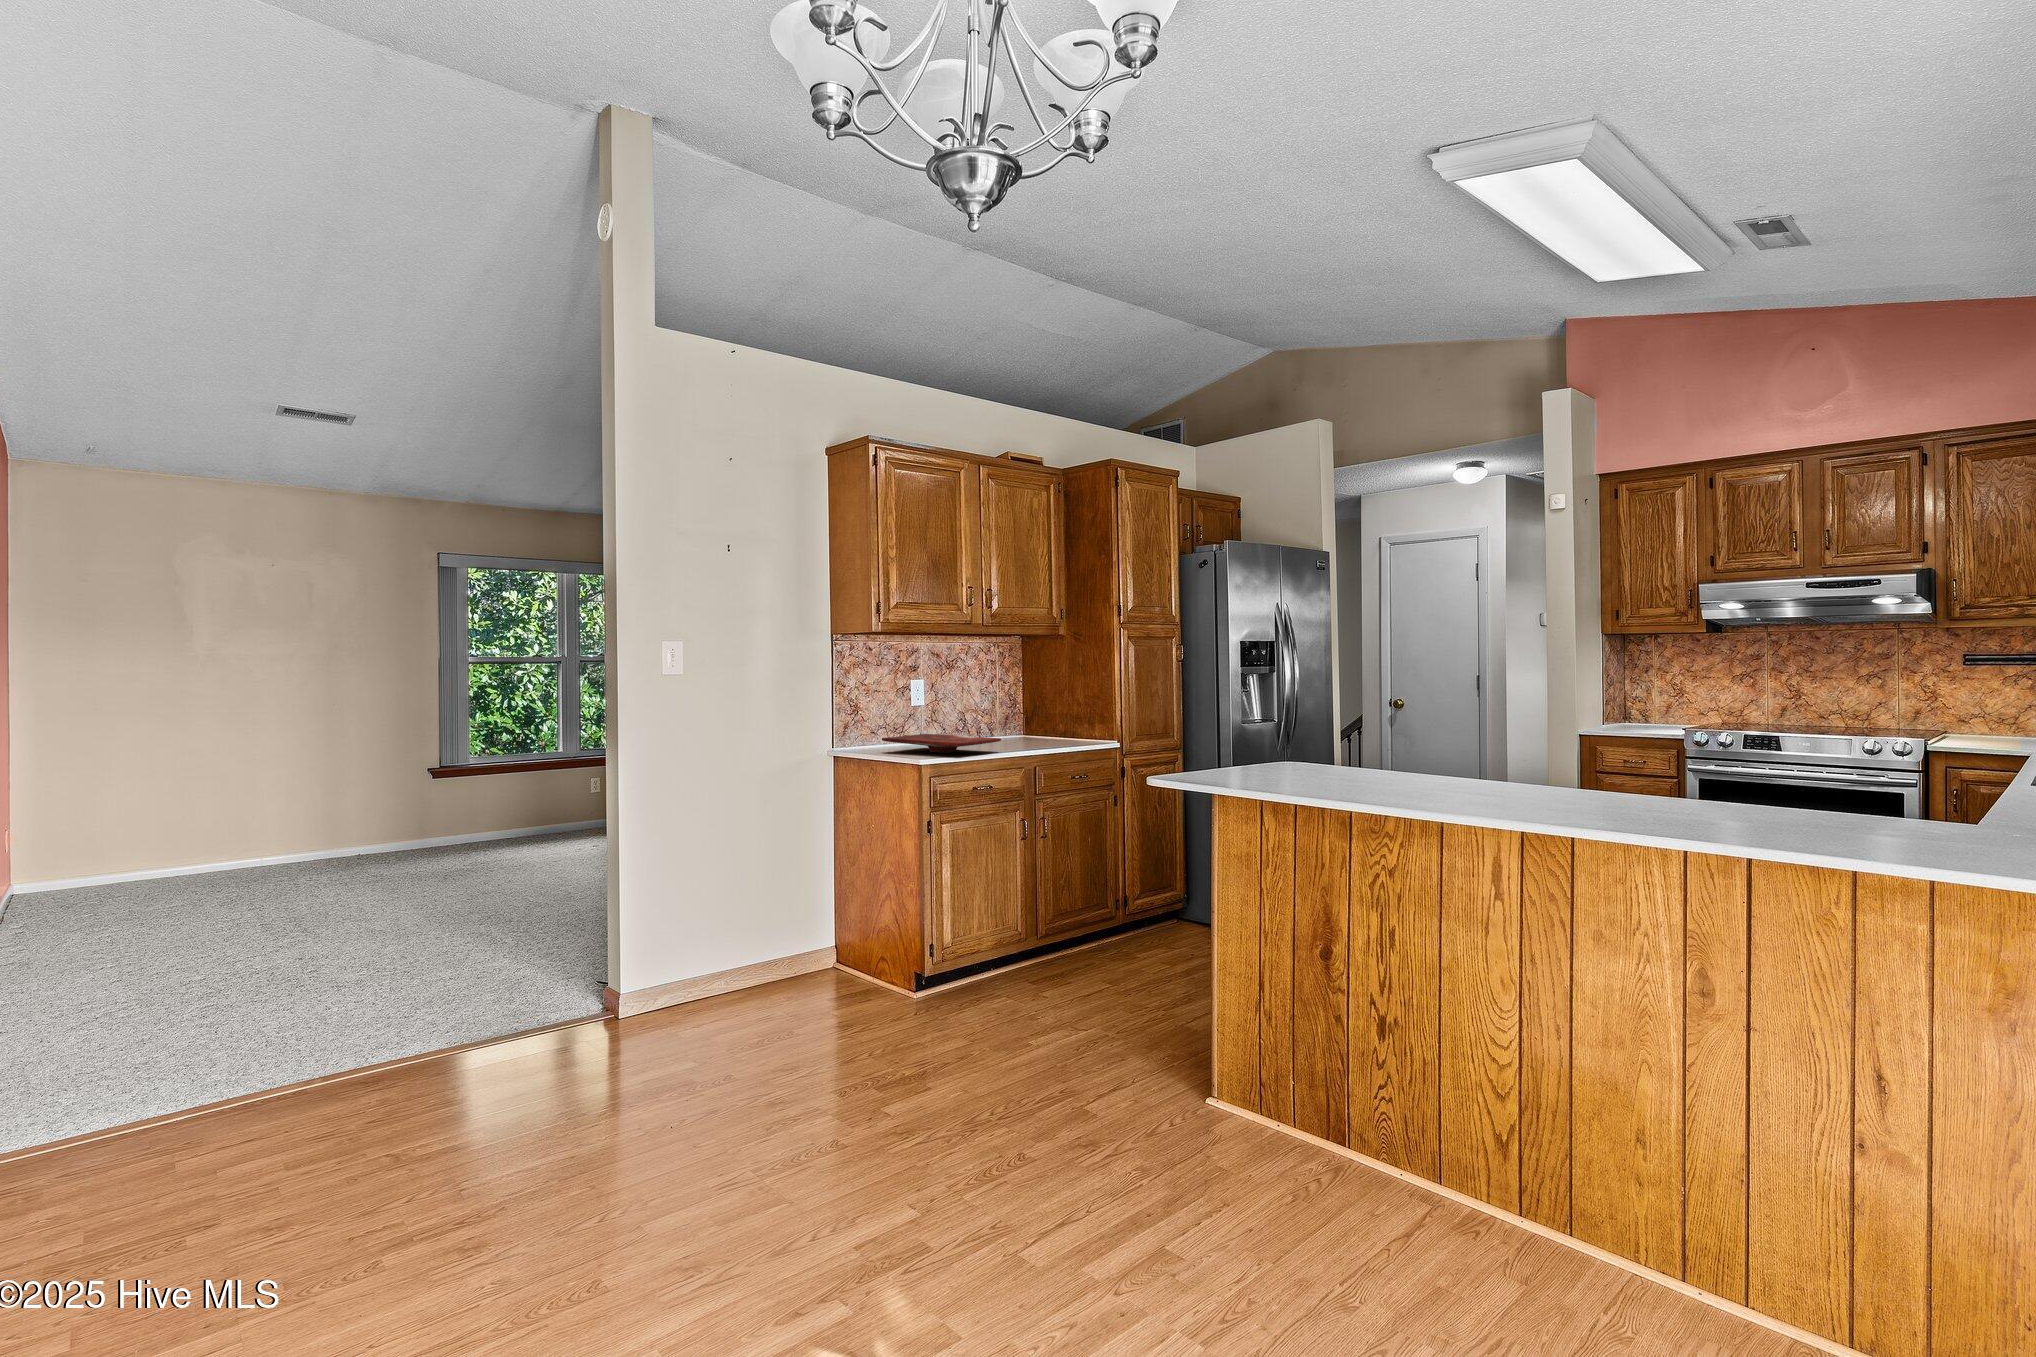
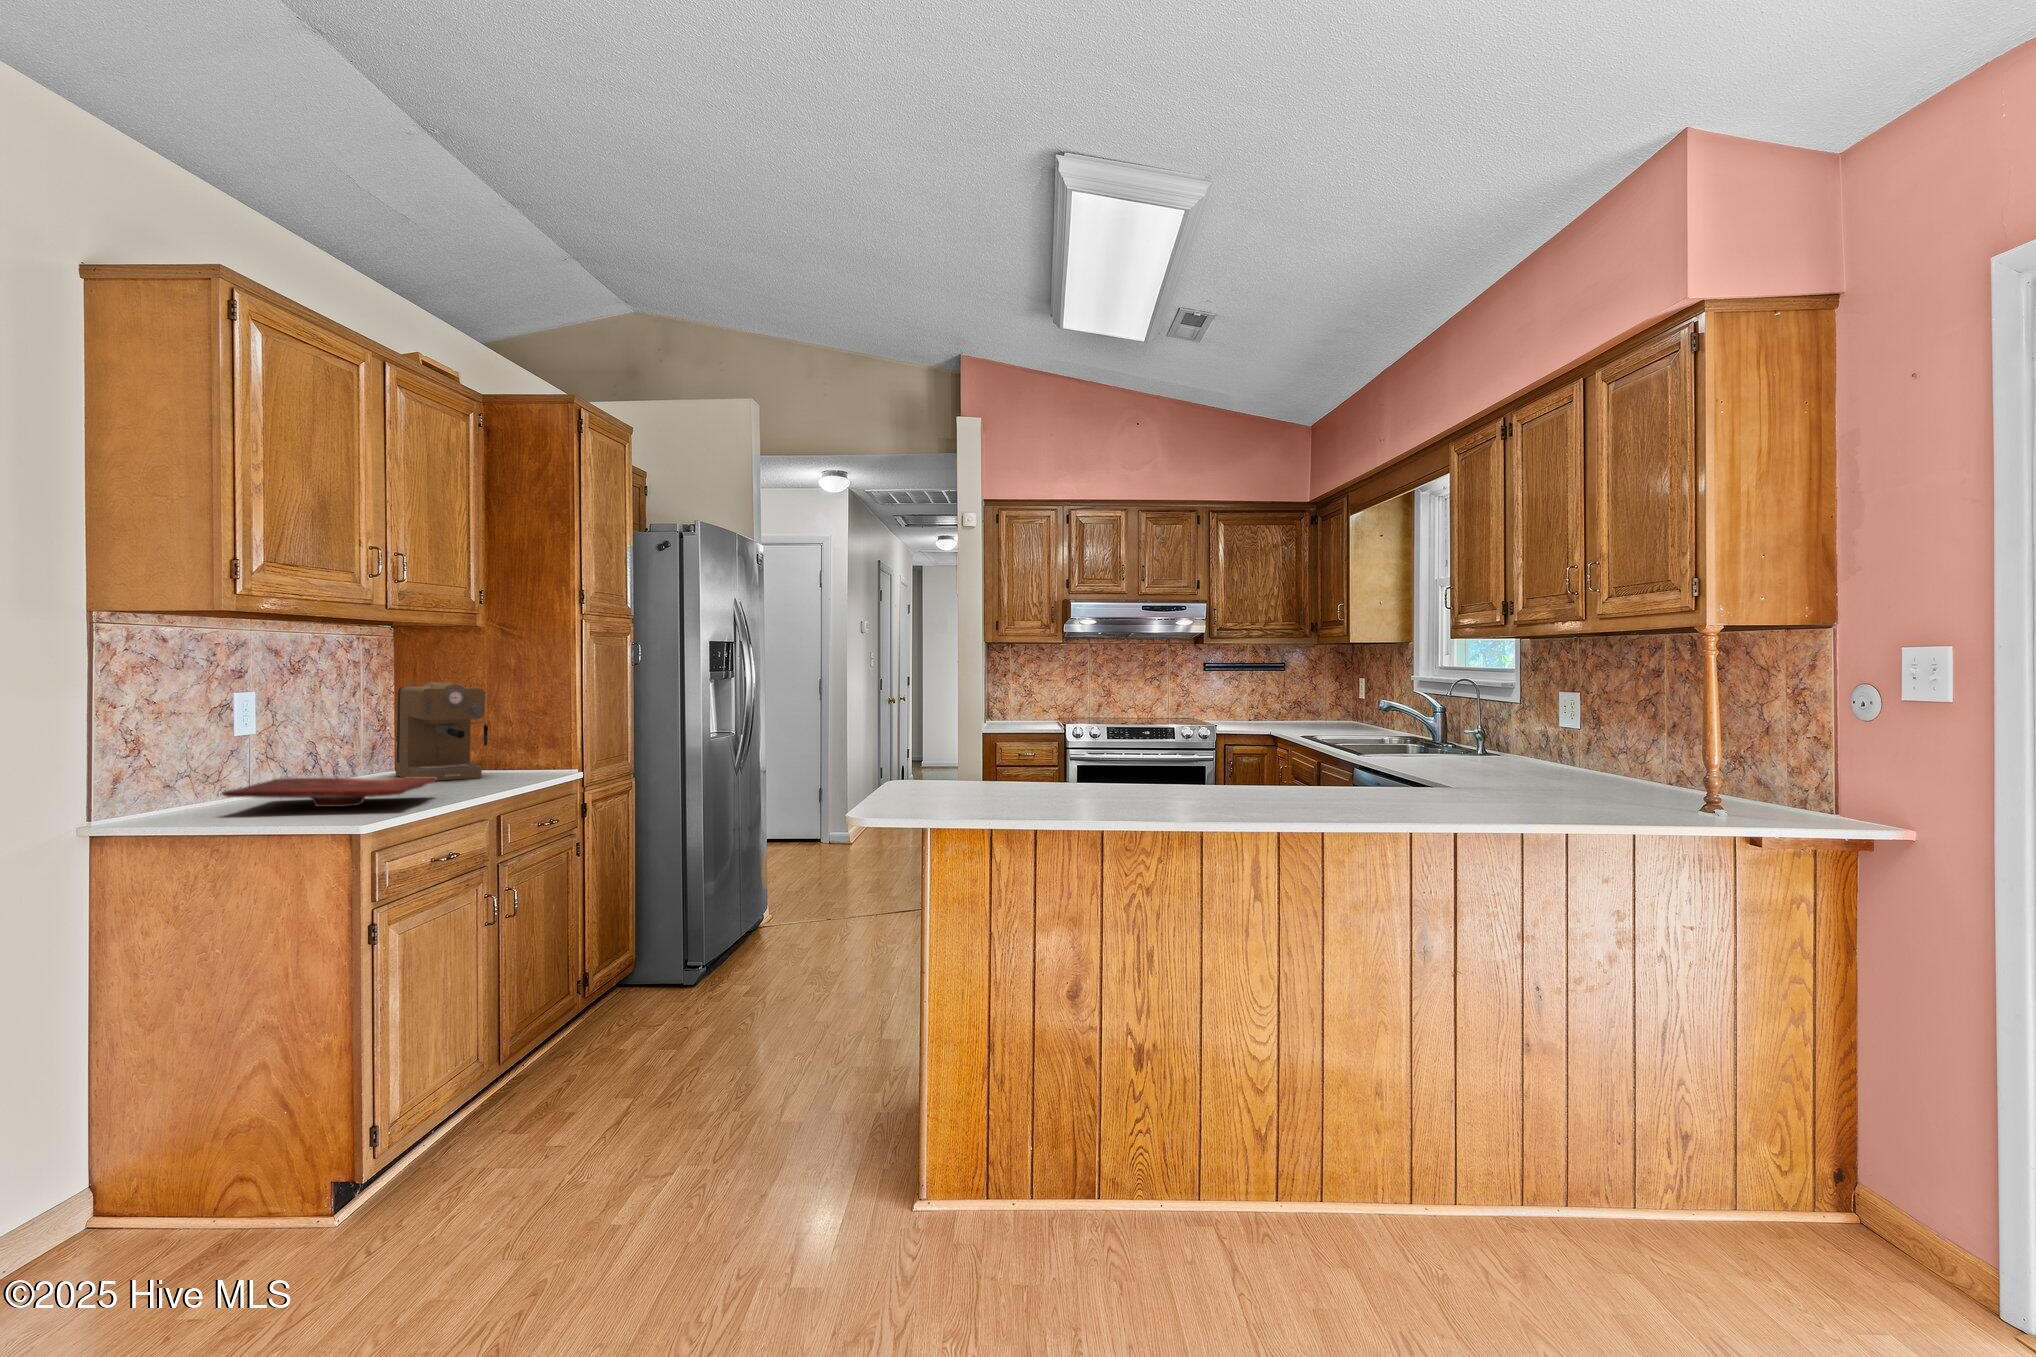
coffee maker: none [1017,674,1067,744] -> present [396,682,488,781]

